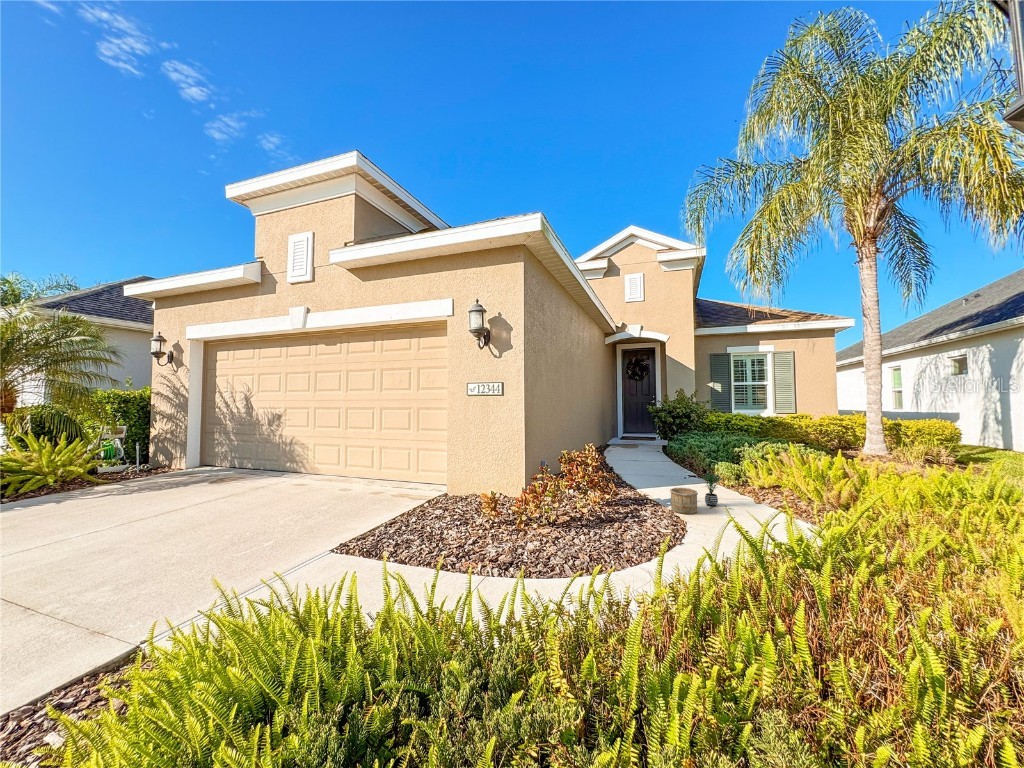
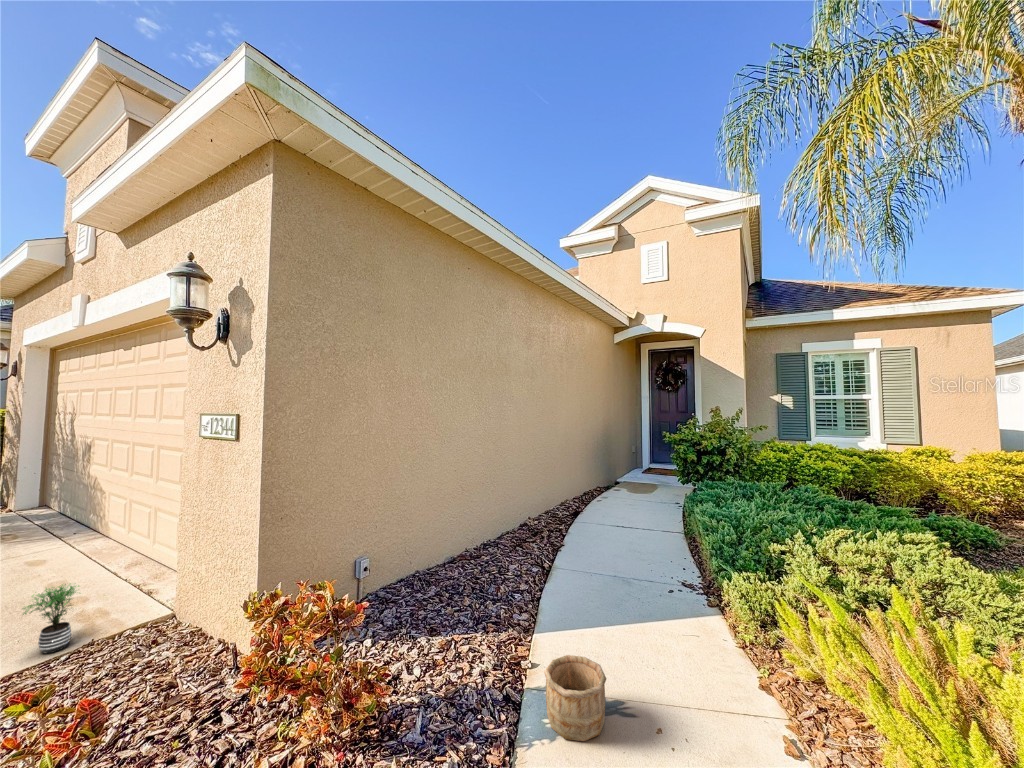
potted plant: present [702,474,722,507] -> present [22,584,79,654]

